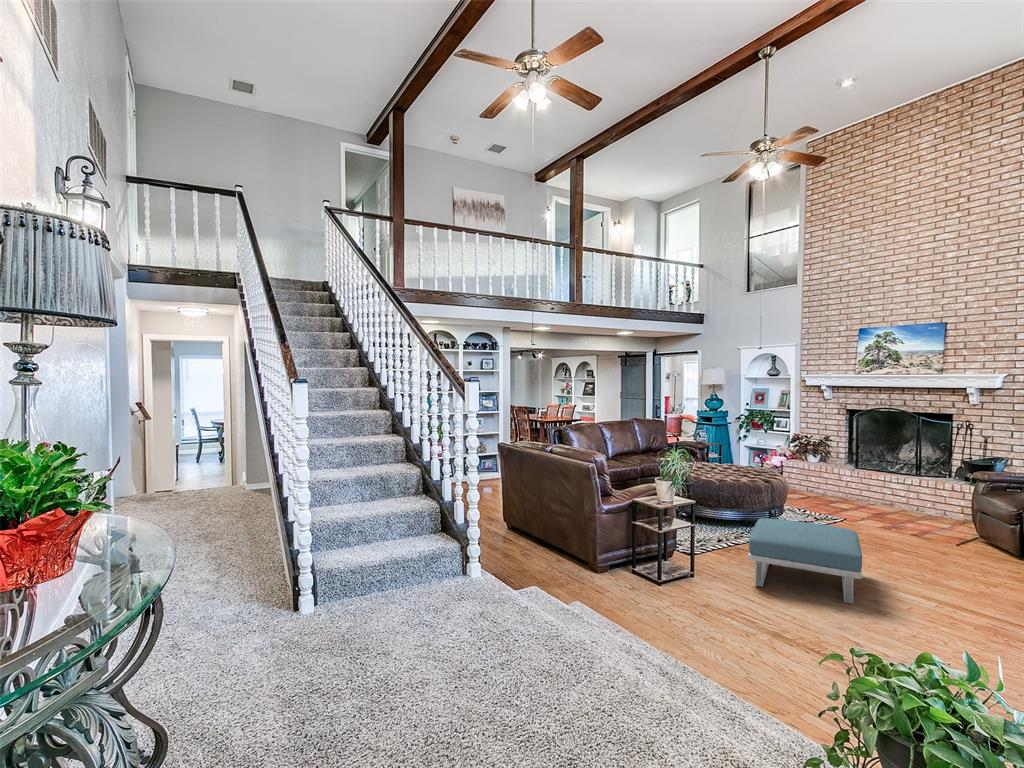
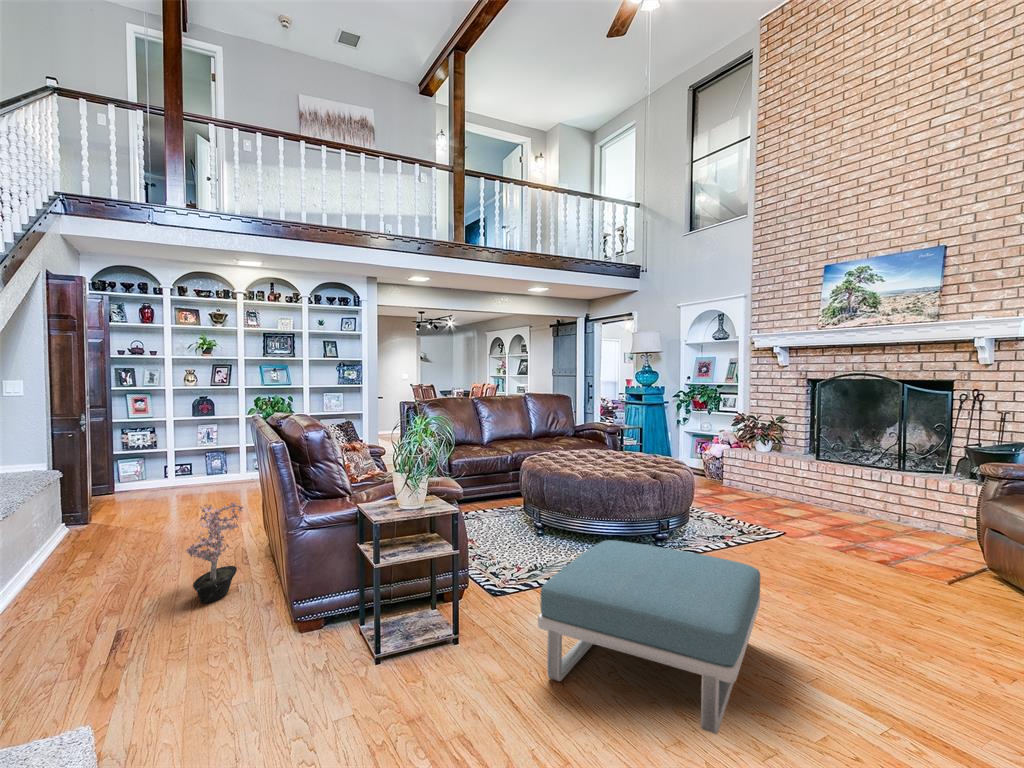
potted plant: none [502,495,545,557] -> present [186,502,243,604]

